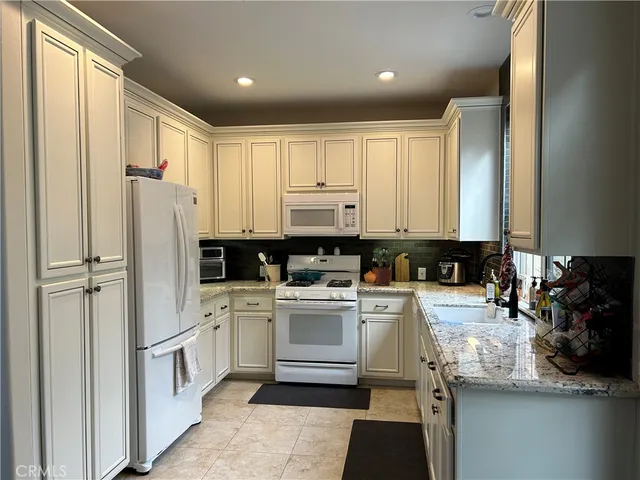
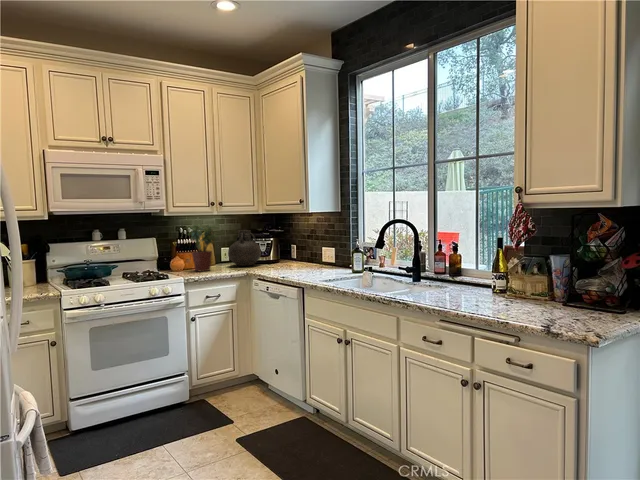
vase: none [407,255,436,286] -> present [228,230,261,266]

